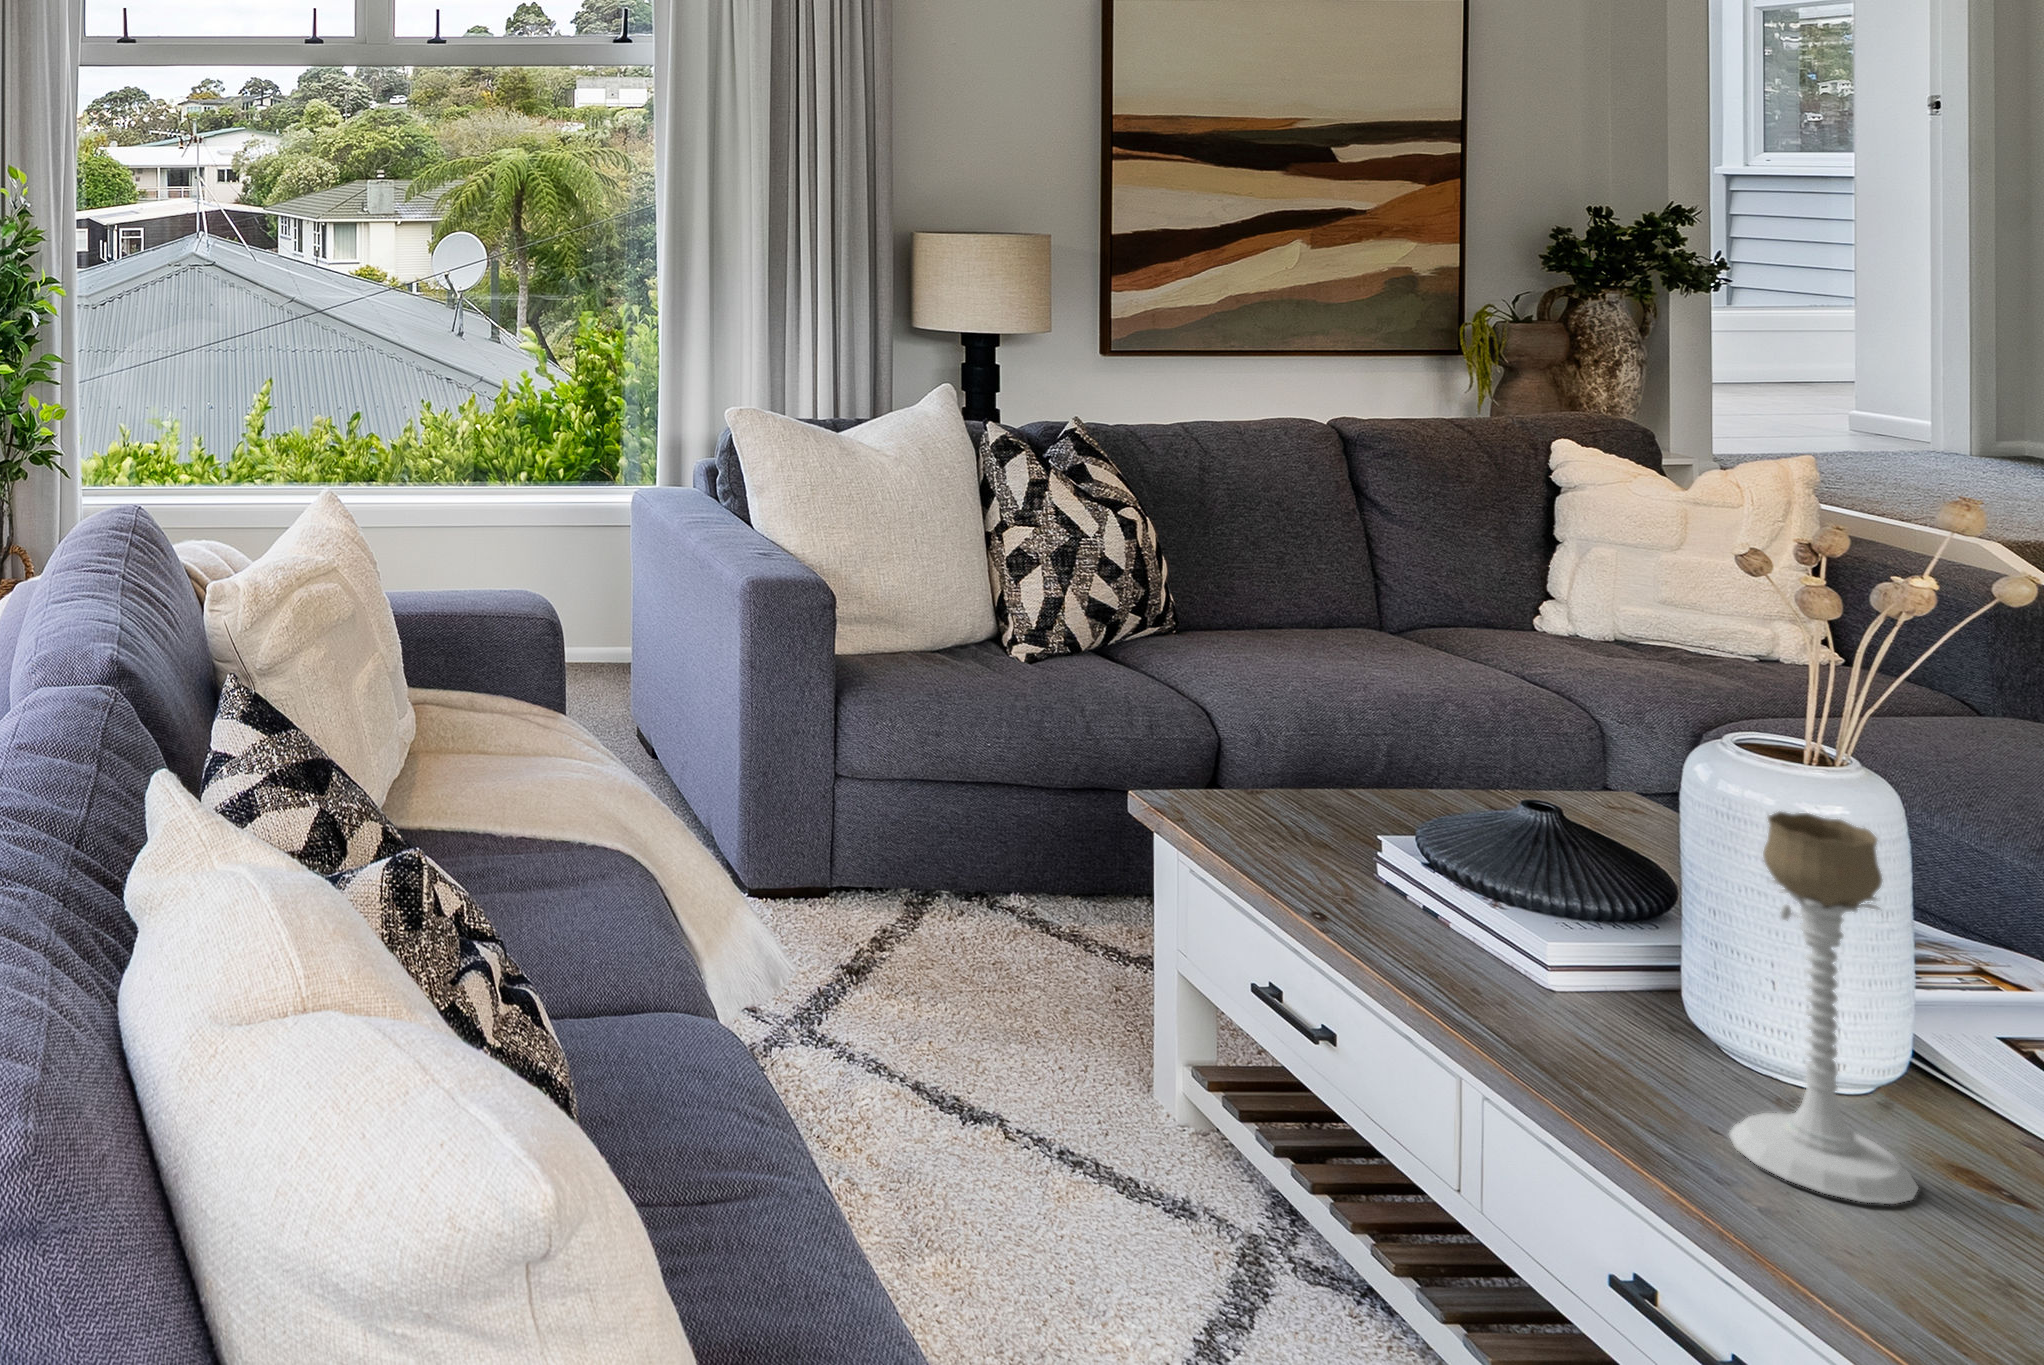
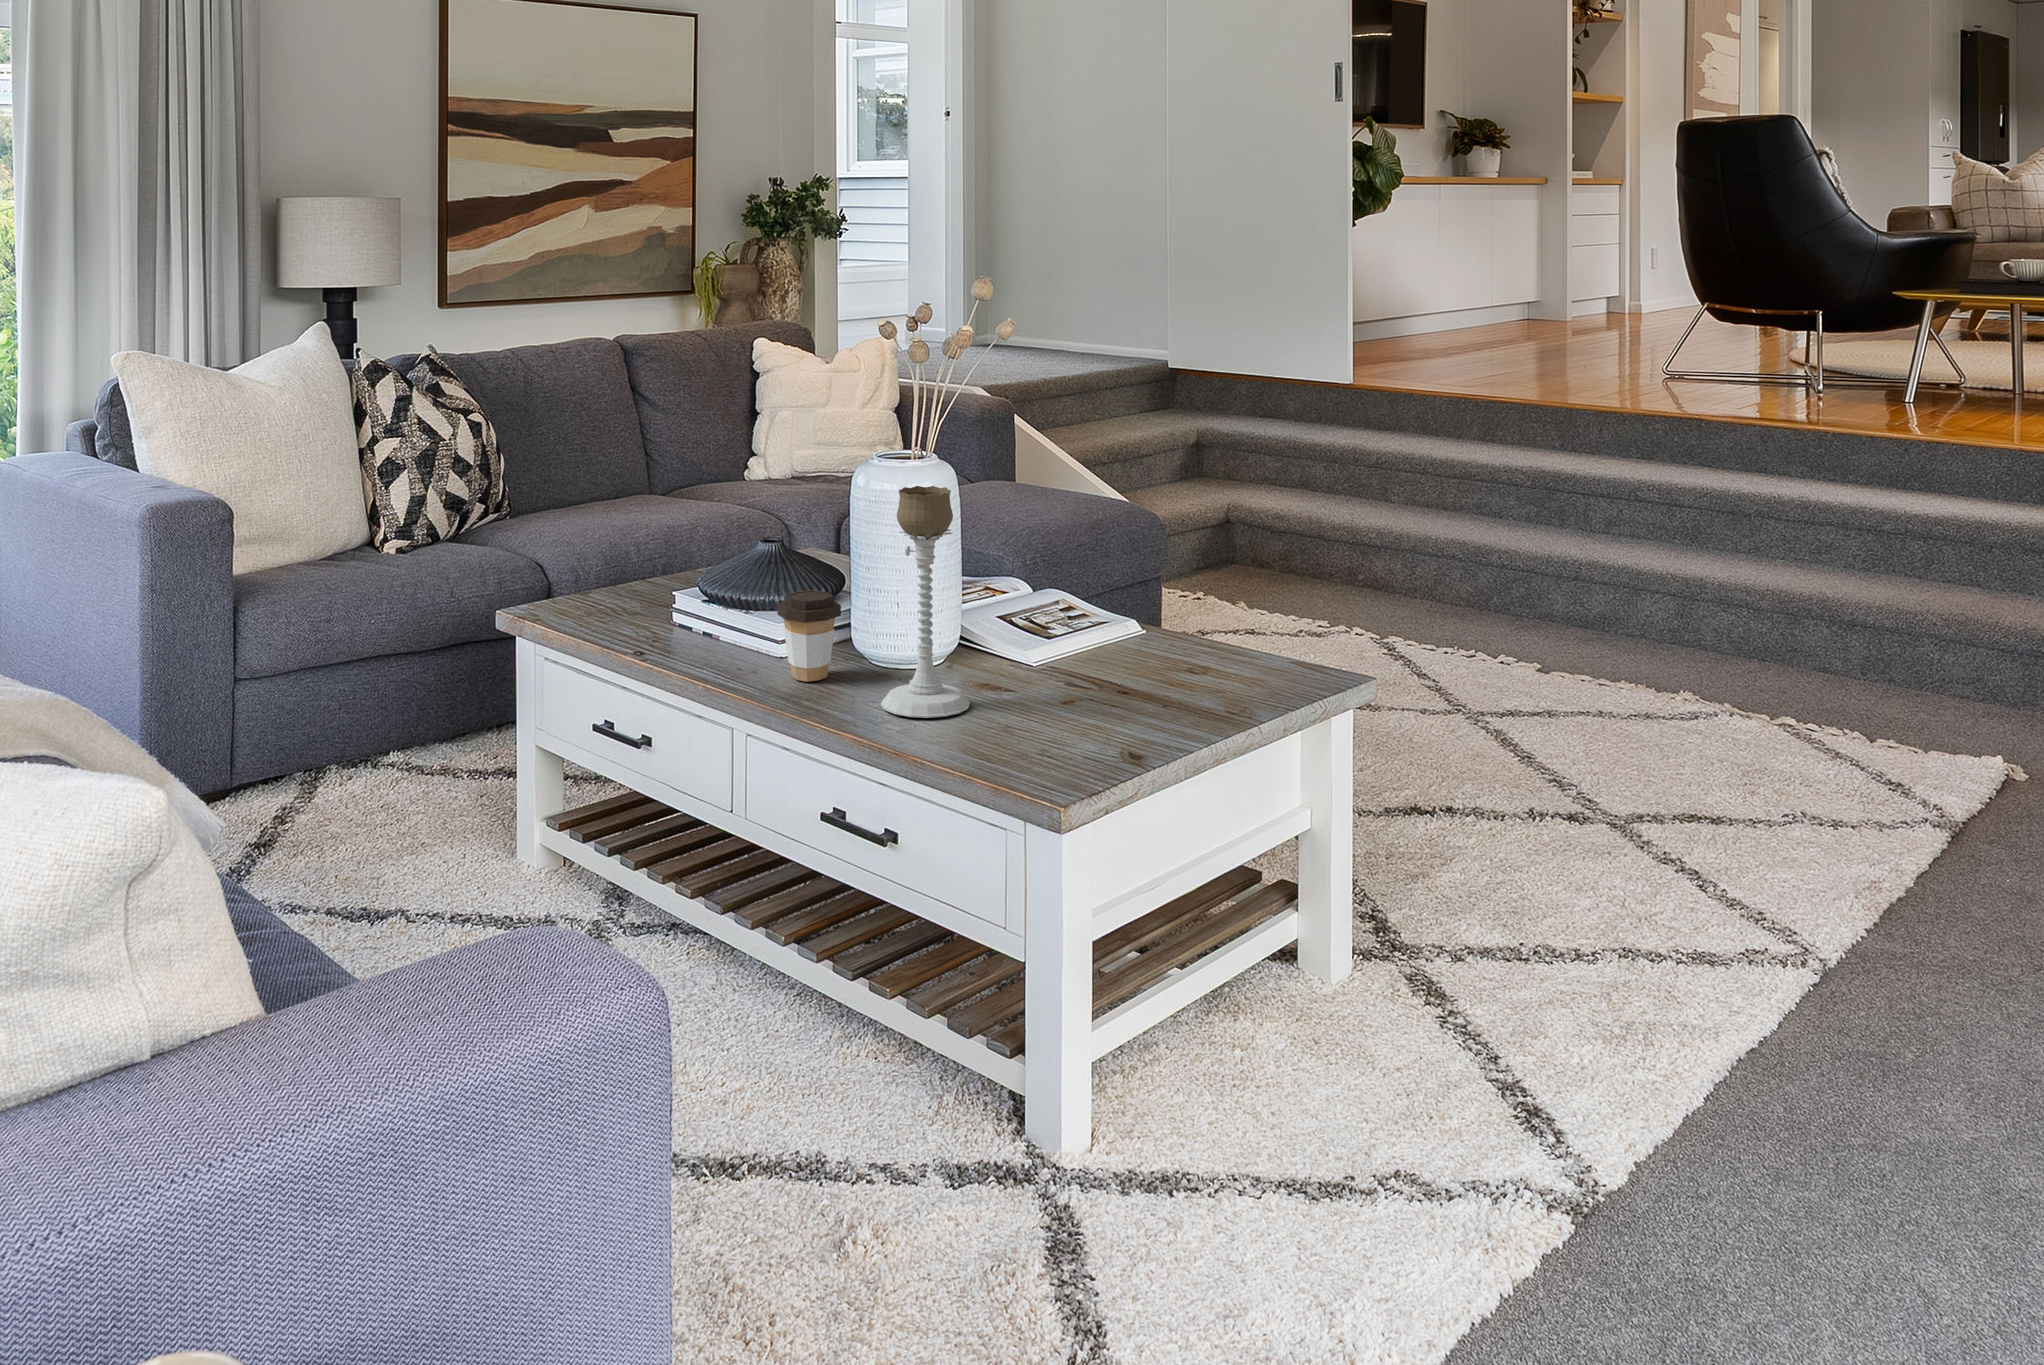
coffee cup: none [1540,905,1656,1049] -> present [777,590,841,682]

